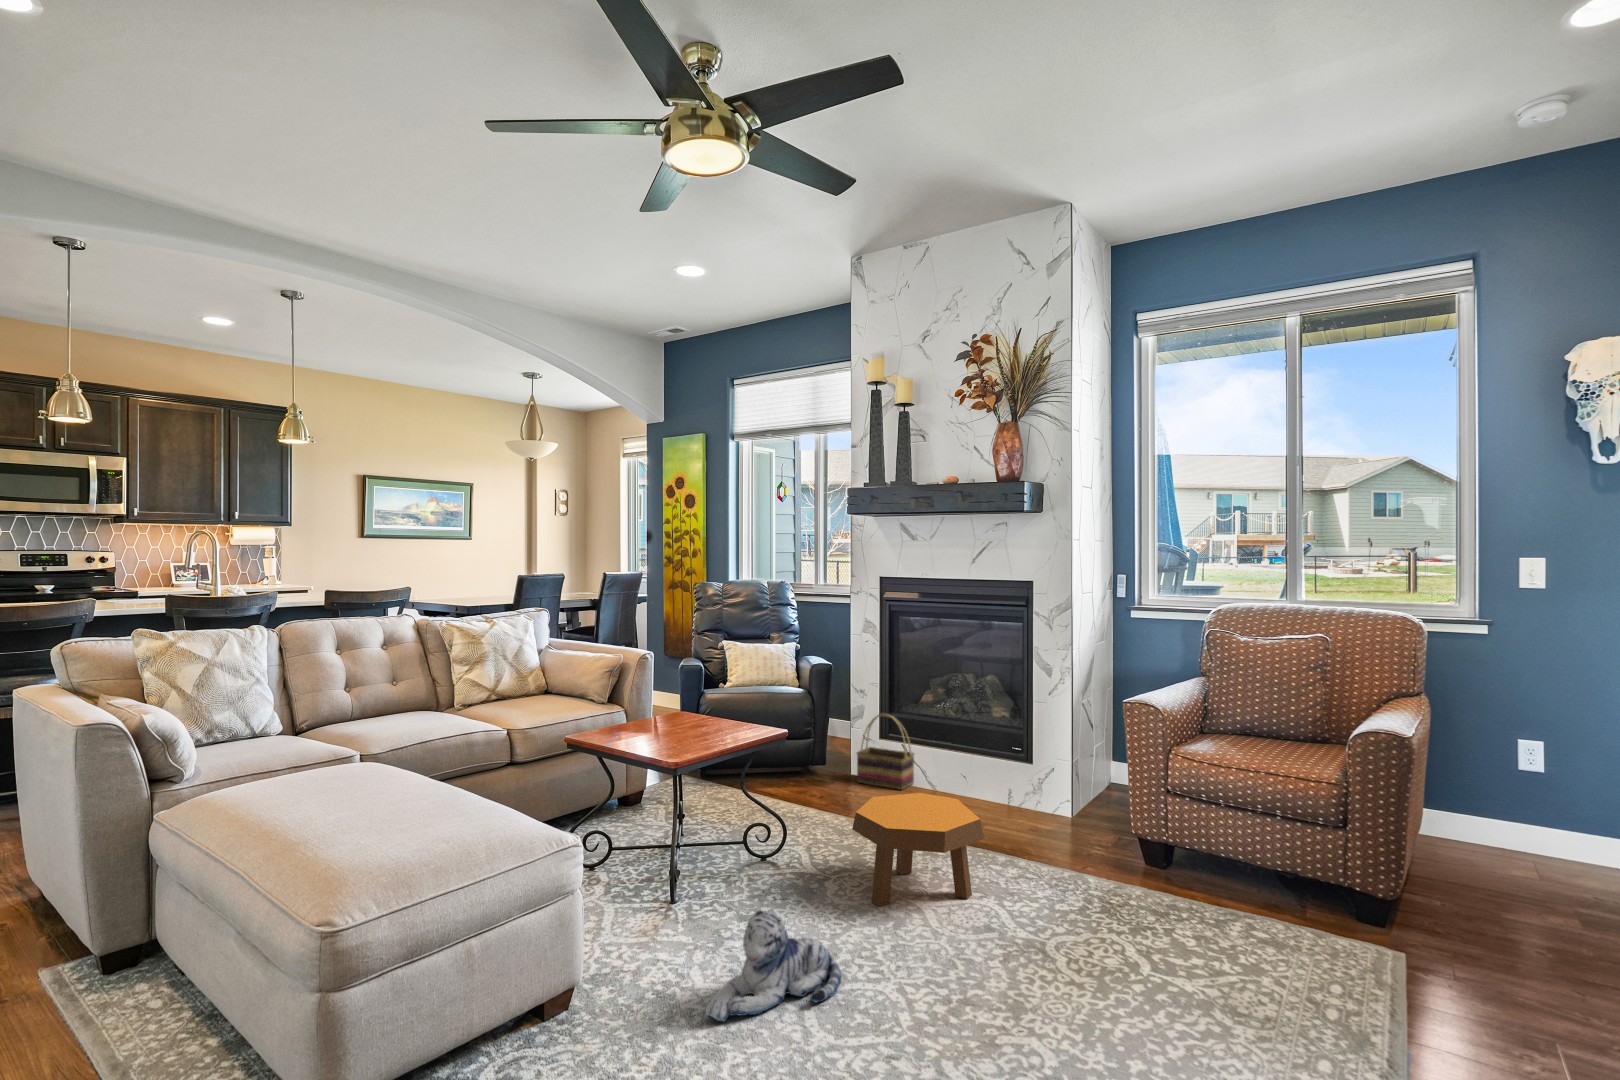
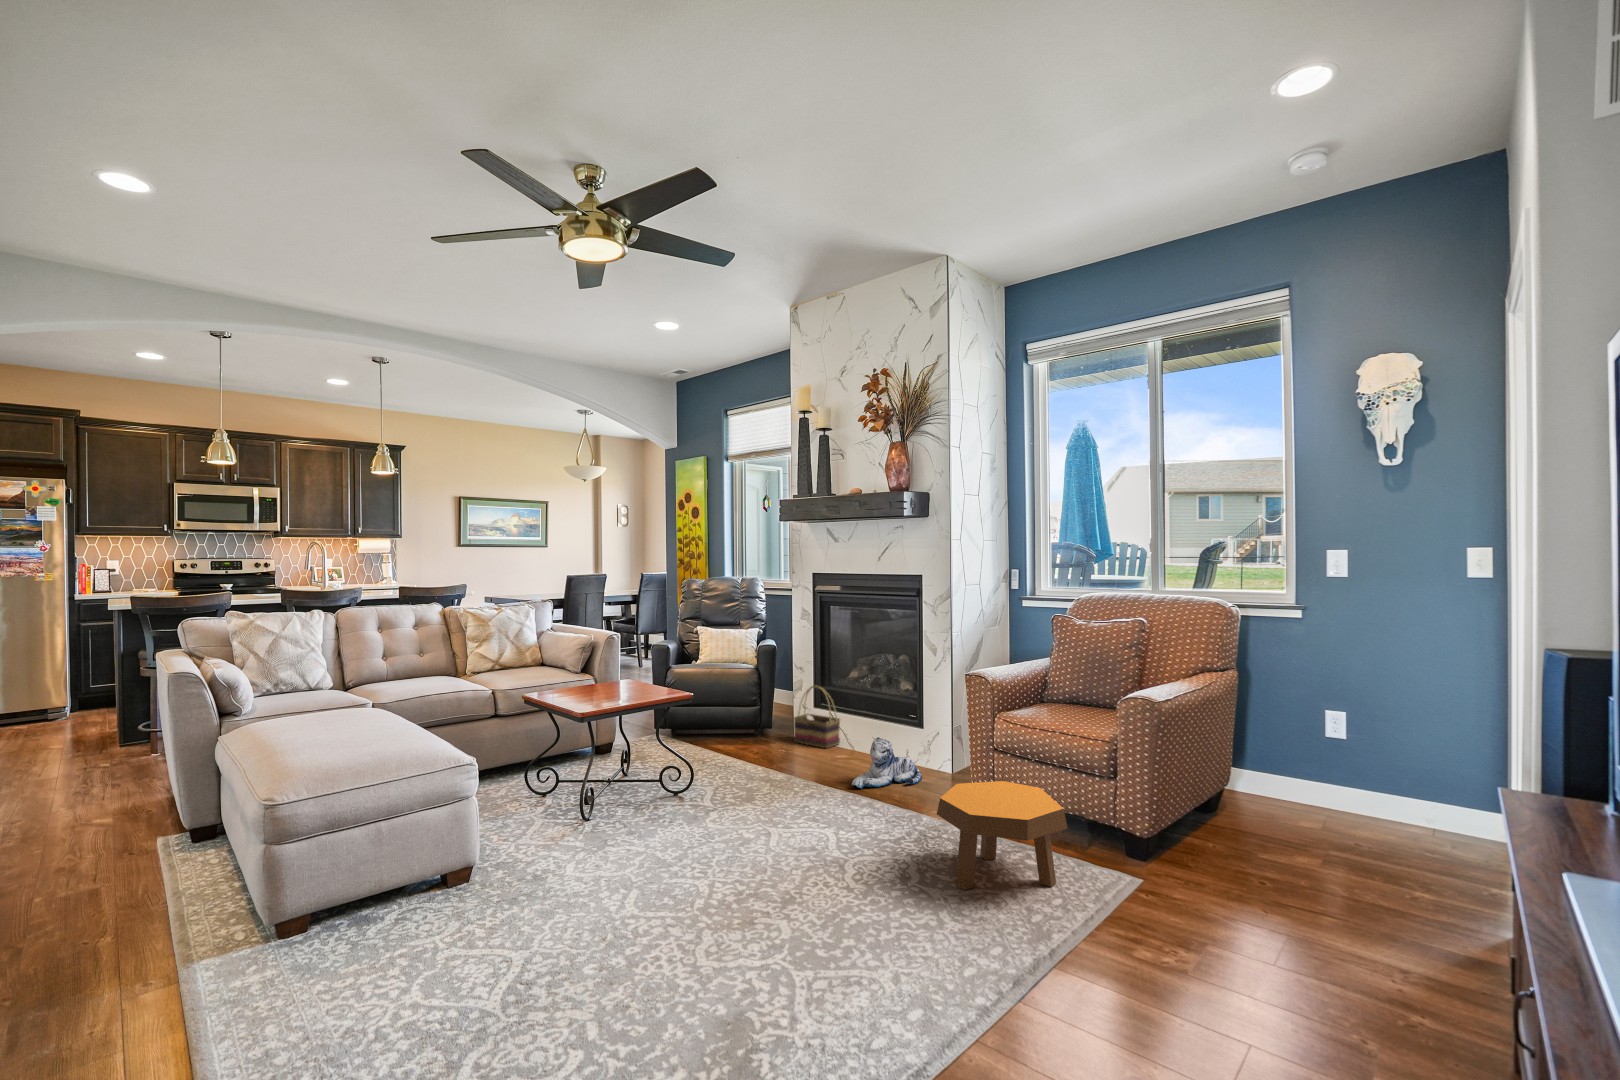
footstool: present [852,793,984,906] -> present [937,781,1068,890]
plush toy: present [705,910,841,1022] -> present [852,737,922,788]

